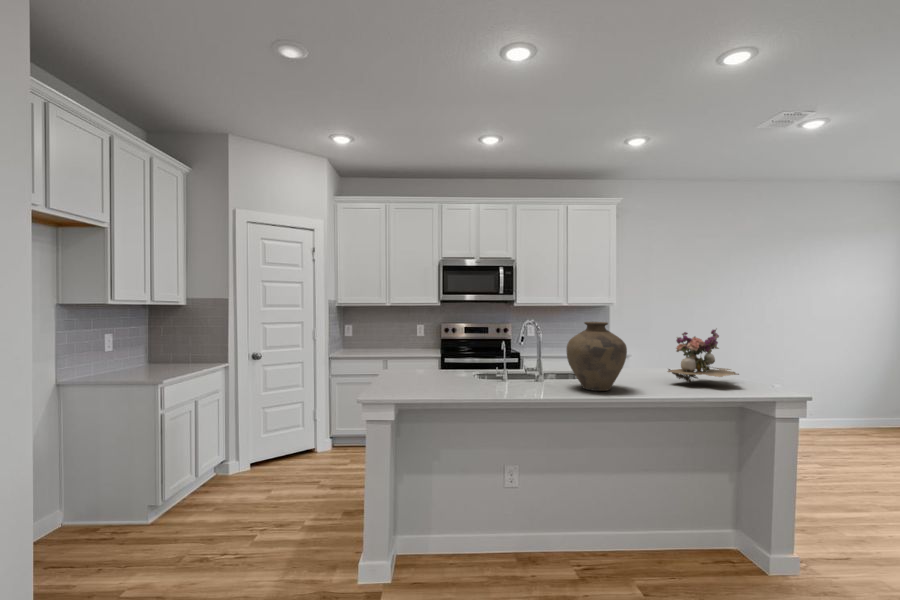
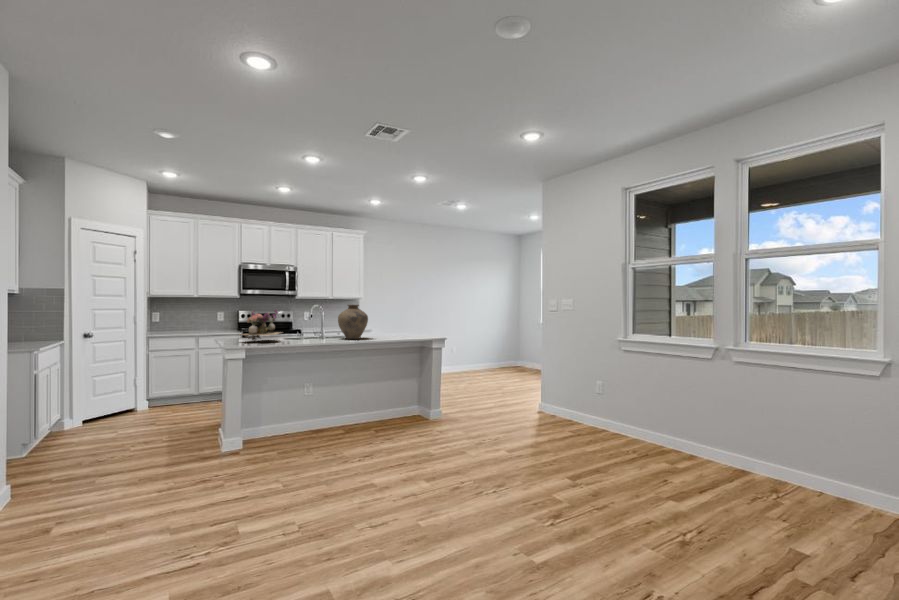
flower arrangement: present [668,330,739,383] -> present [242,309,280,340]

